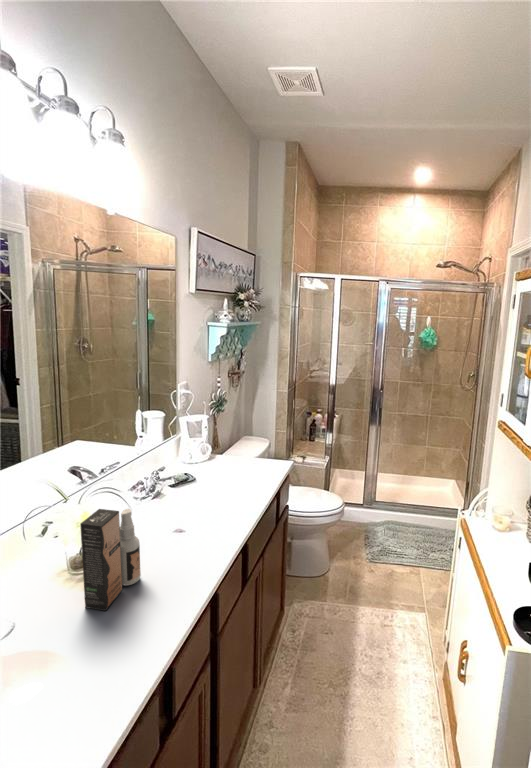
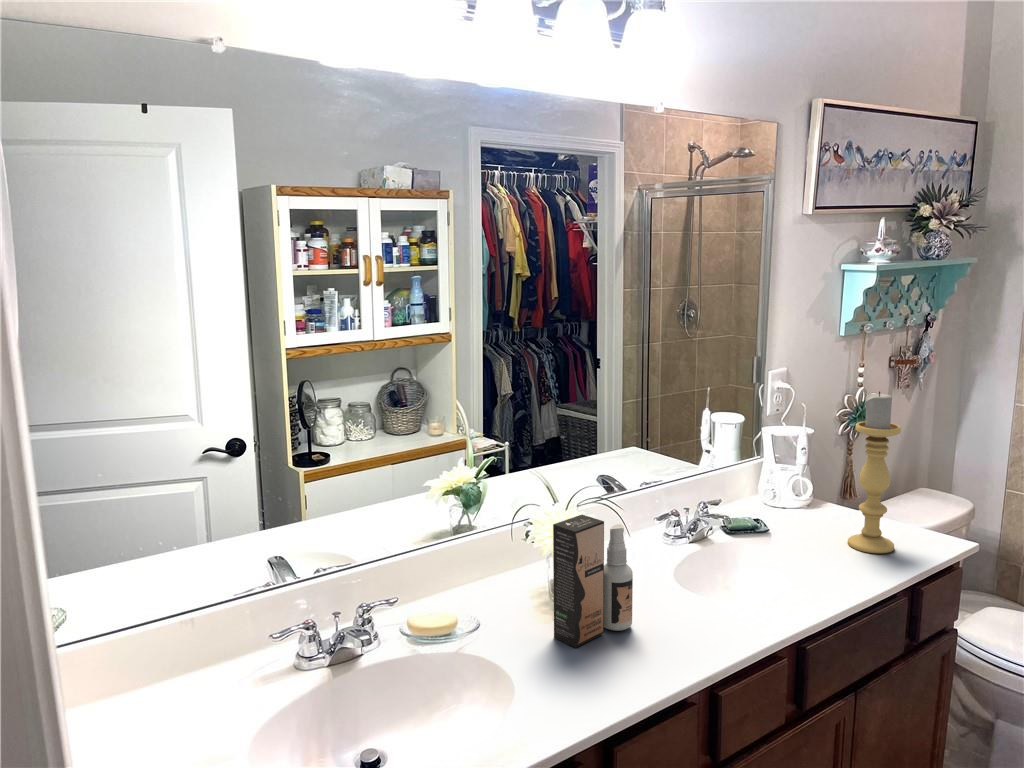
candle holder: none [236,394,260,483] -> present [848,391,901,553]

